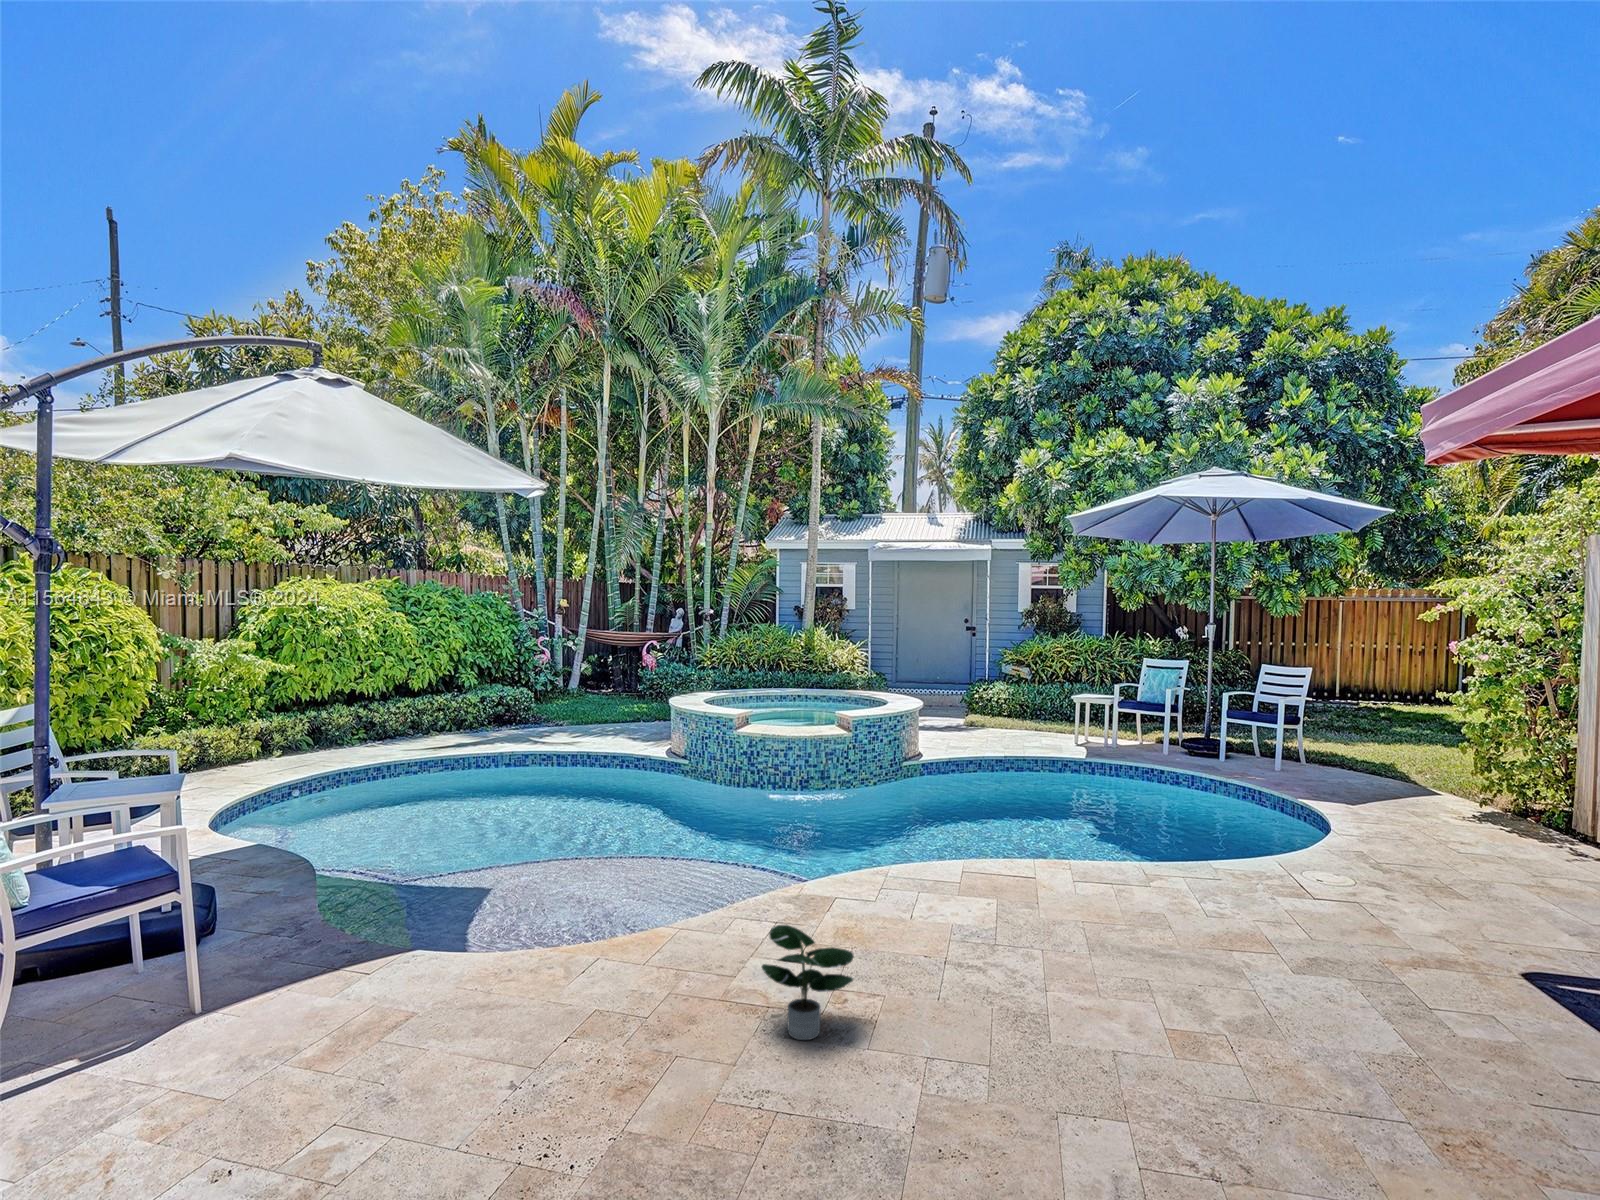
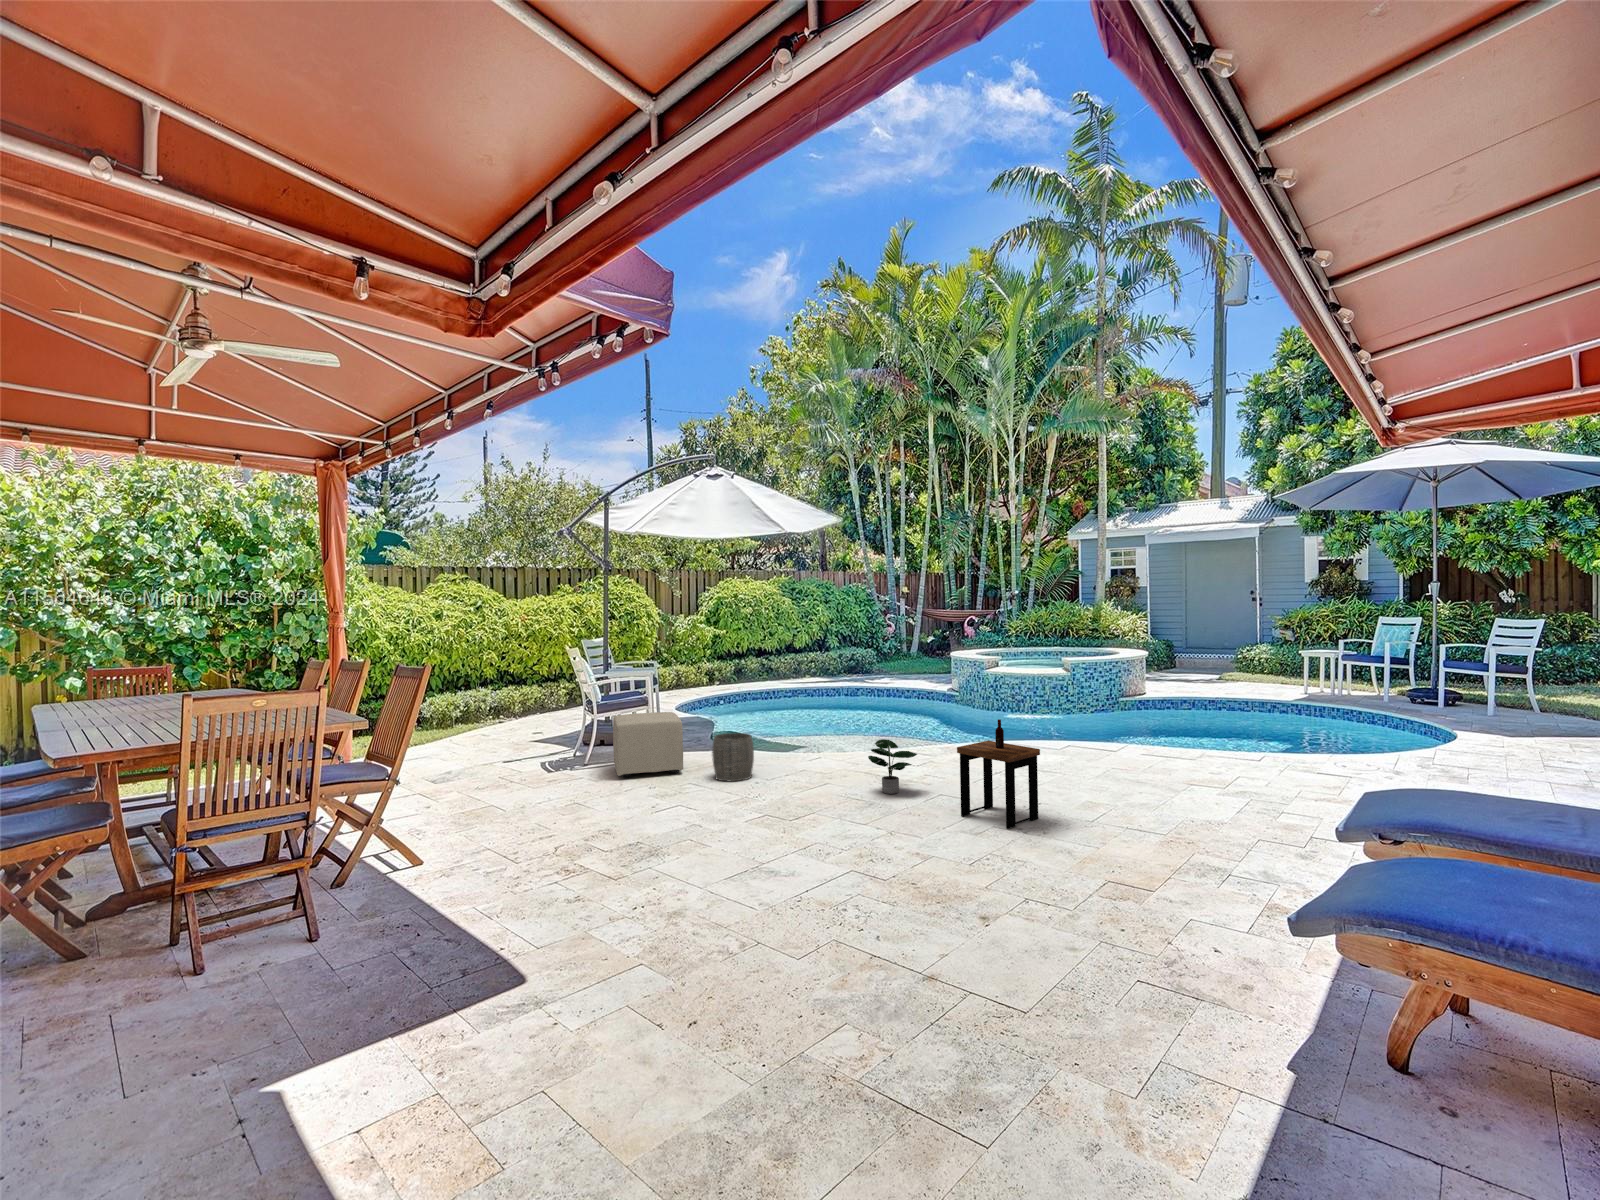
ottoman: none [103,890,313,1092] -> present [613,712,683,778]
side table: none [988,896,1120,1119] -> present [957,719,1040,829]
woven basket: none [395,931,492,1056] -> present [712,733,754,781]

